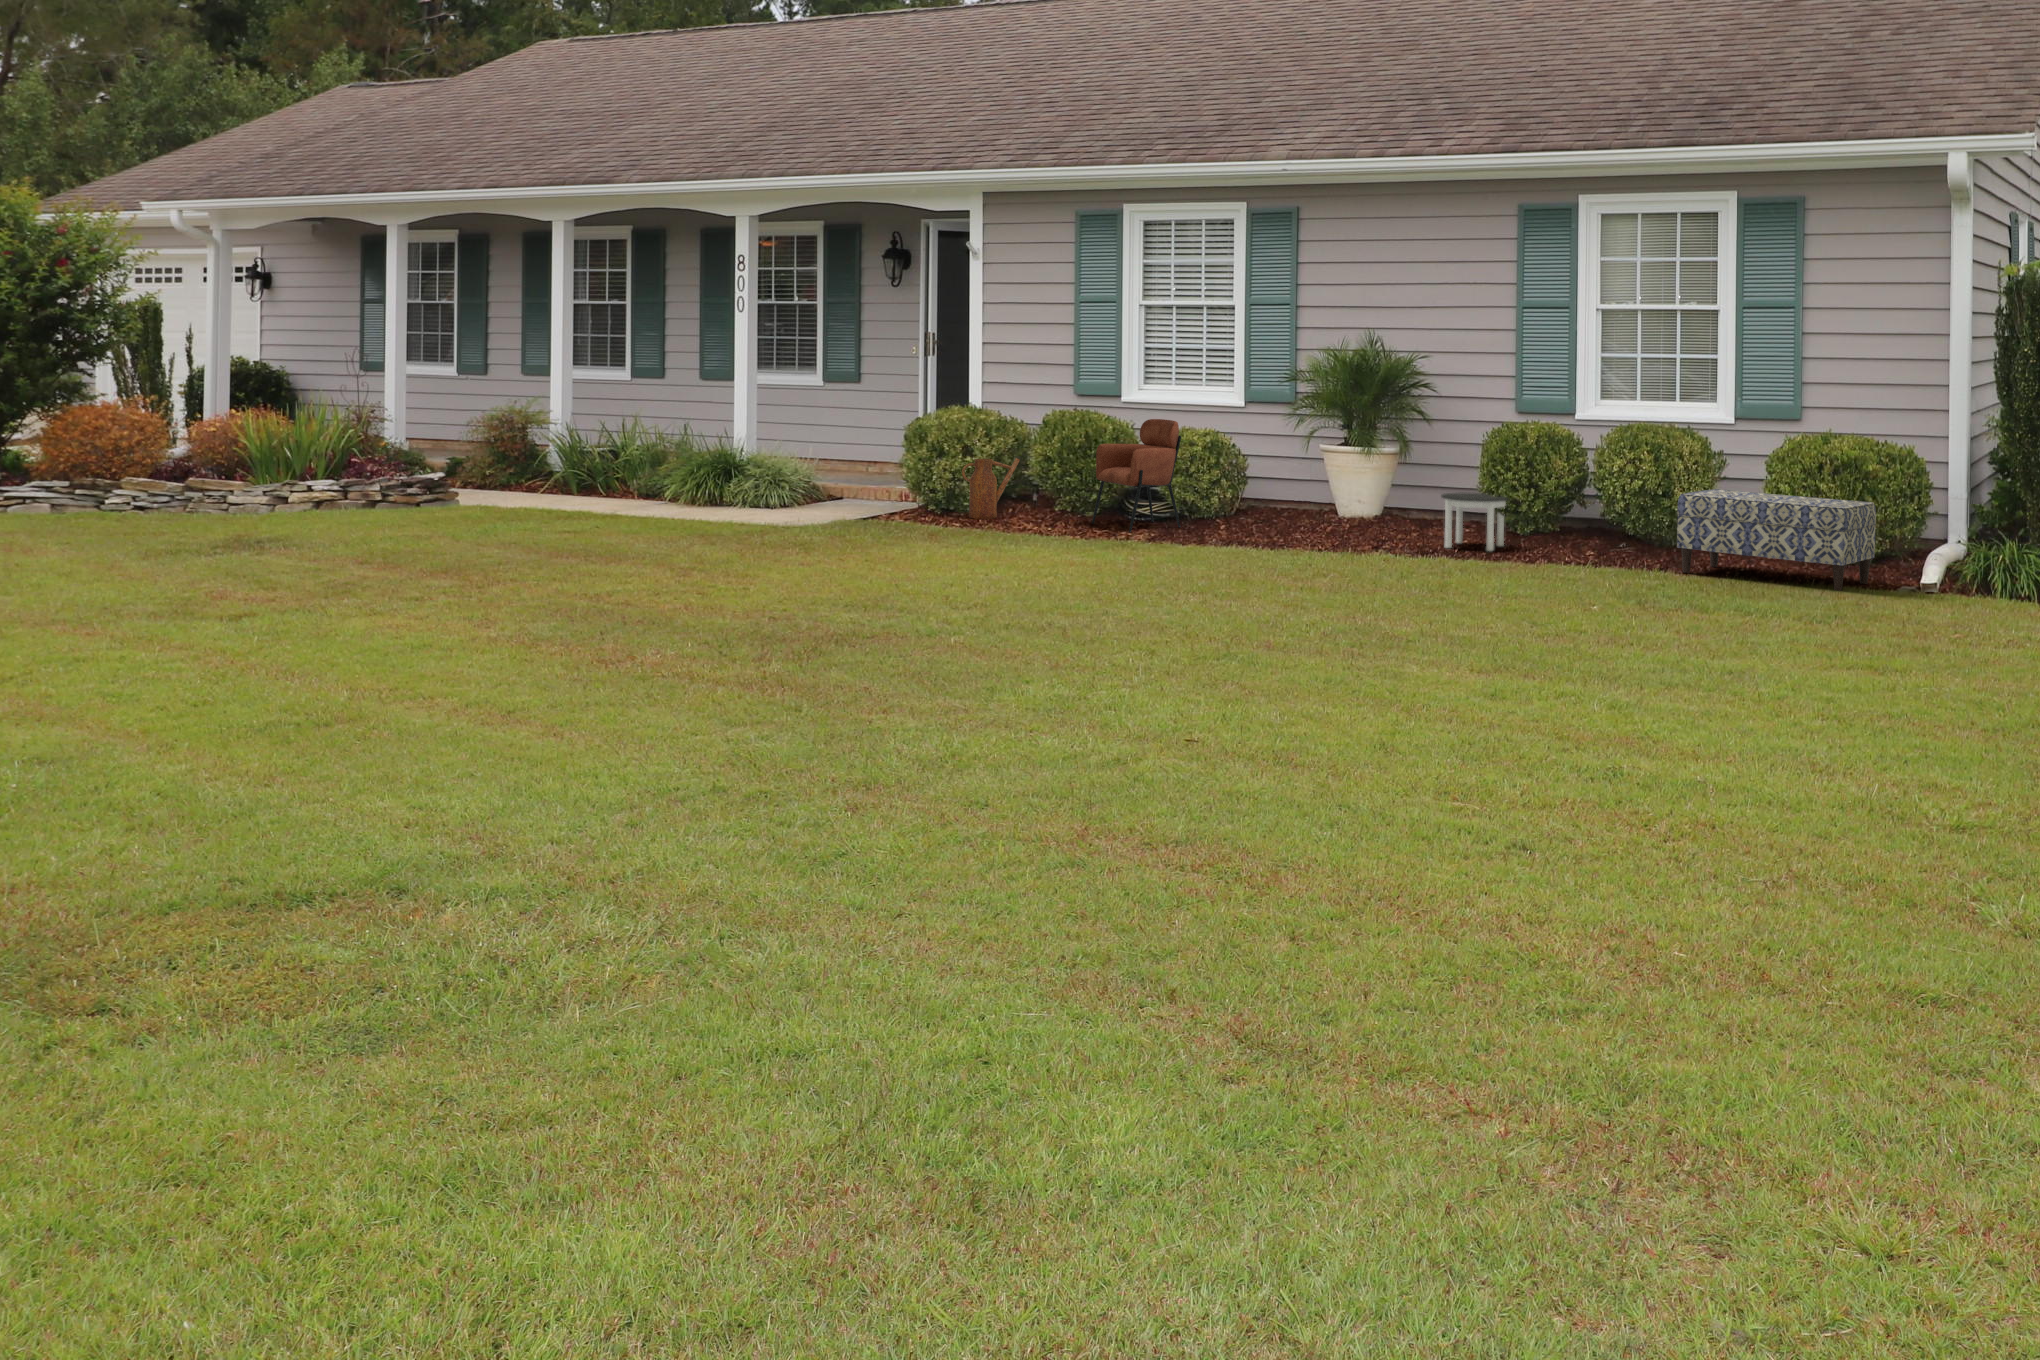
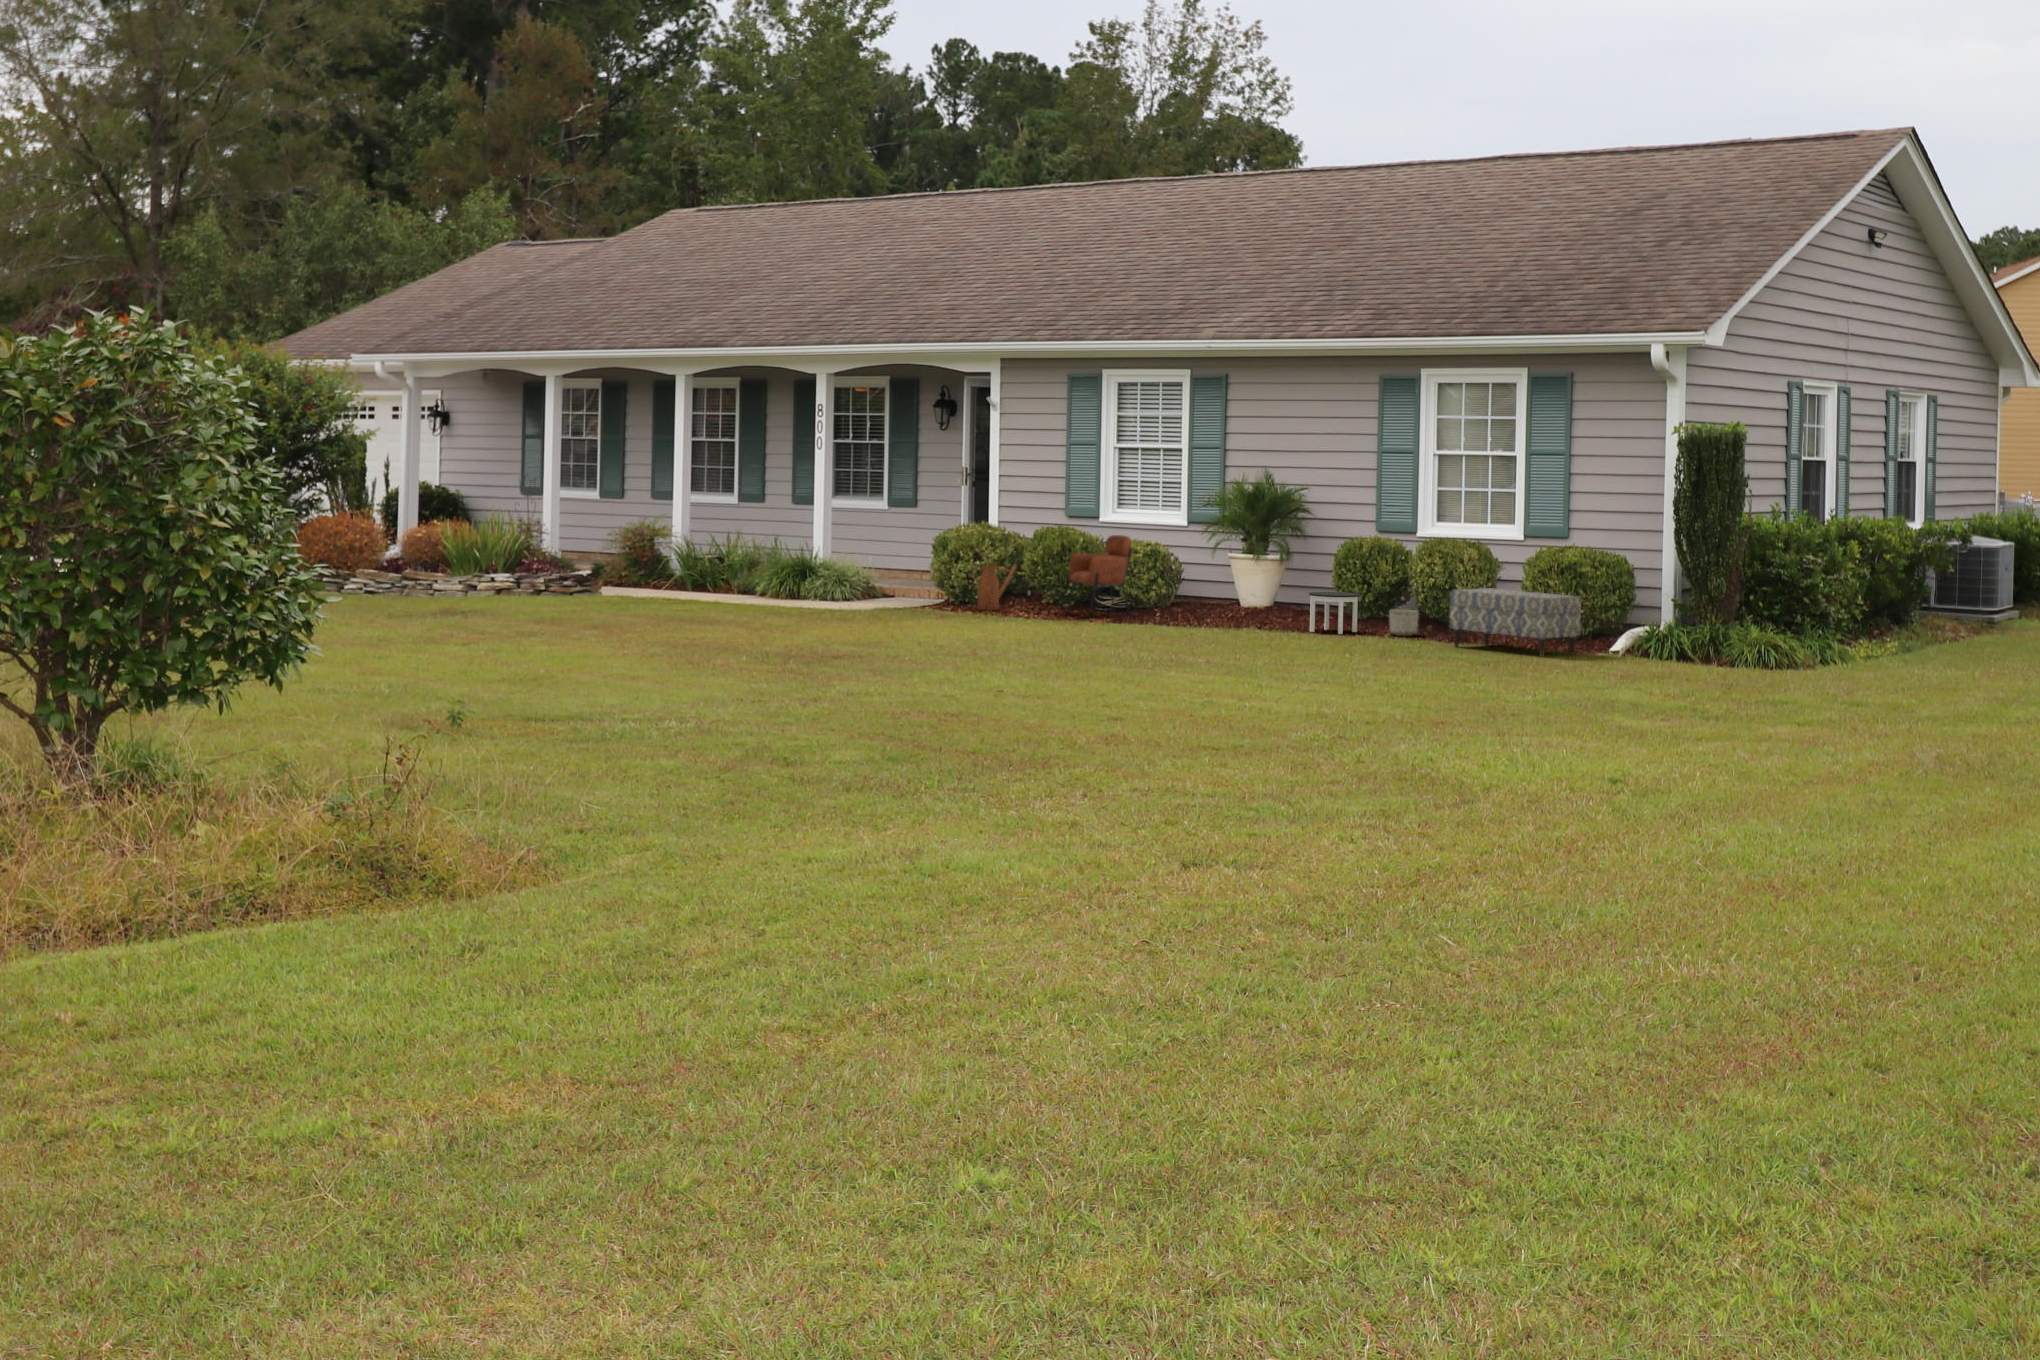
planter: none [1554,516,1595,553] -> present [1389,609,1419,636]

